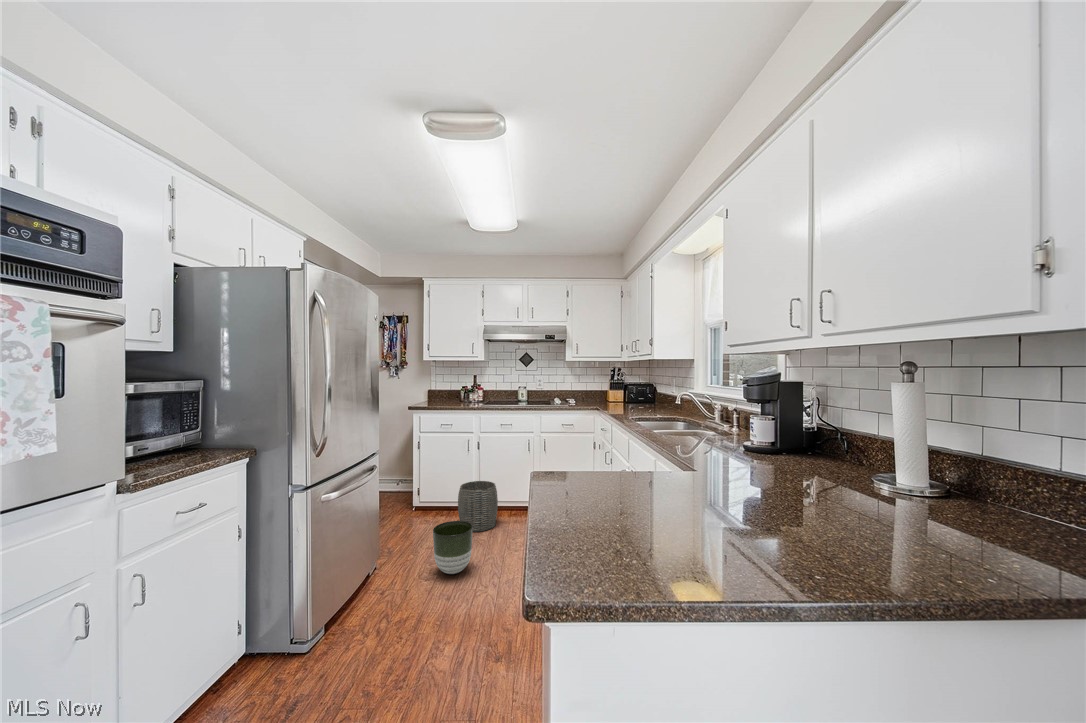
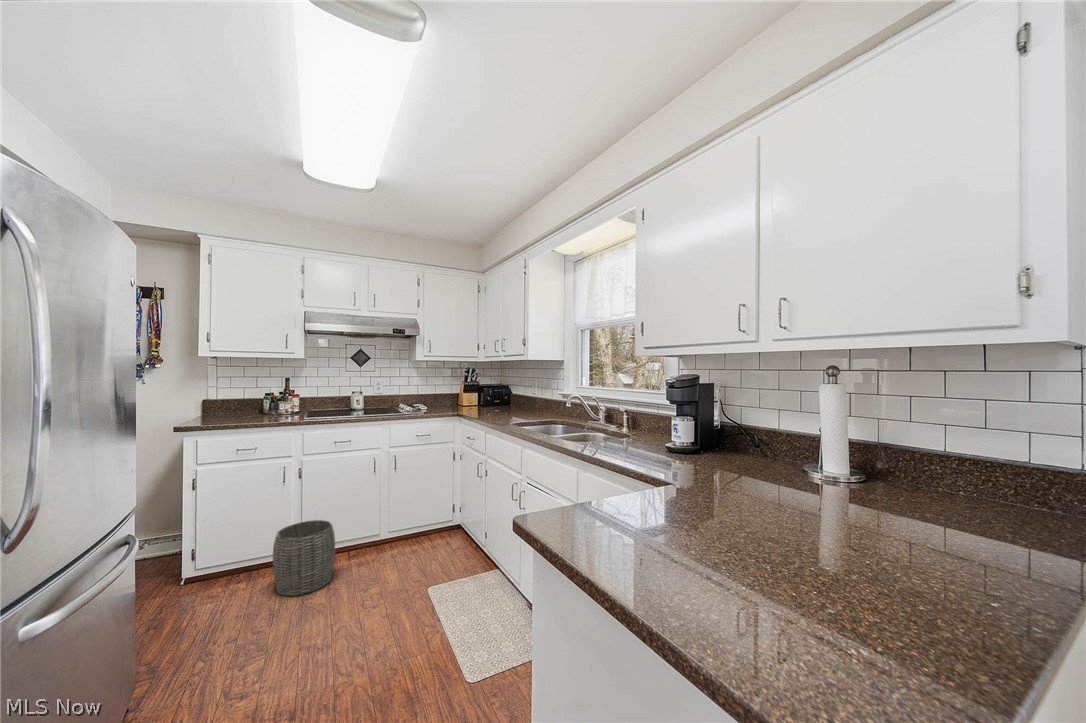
planter: present [433,521,473,574] -> none [251,588,319,675]

